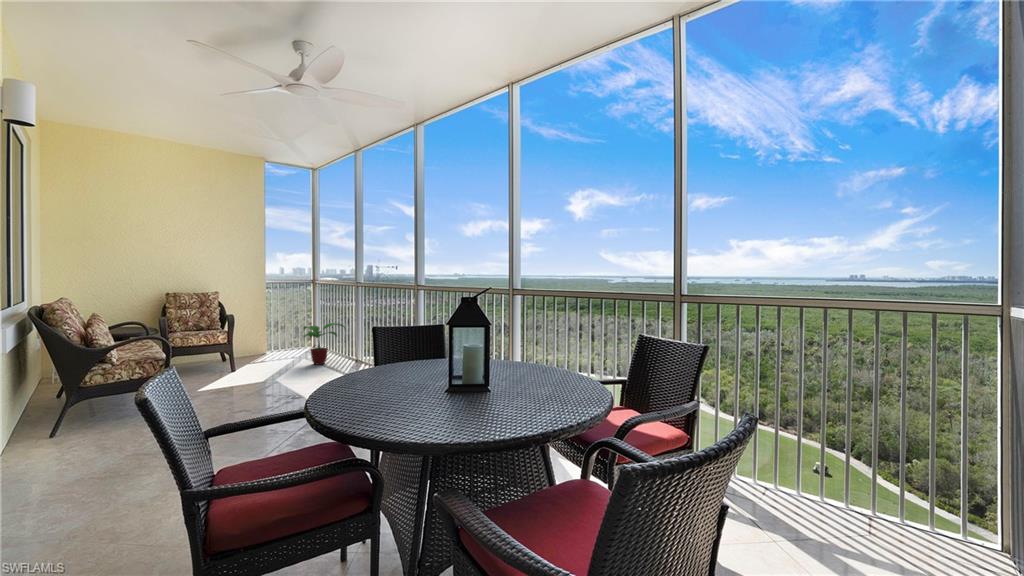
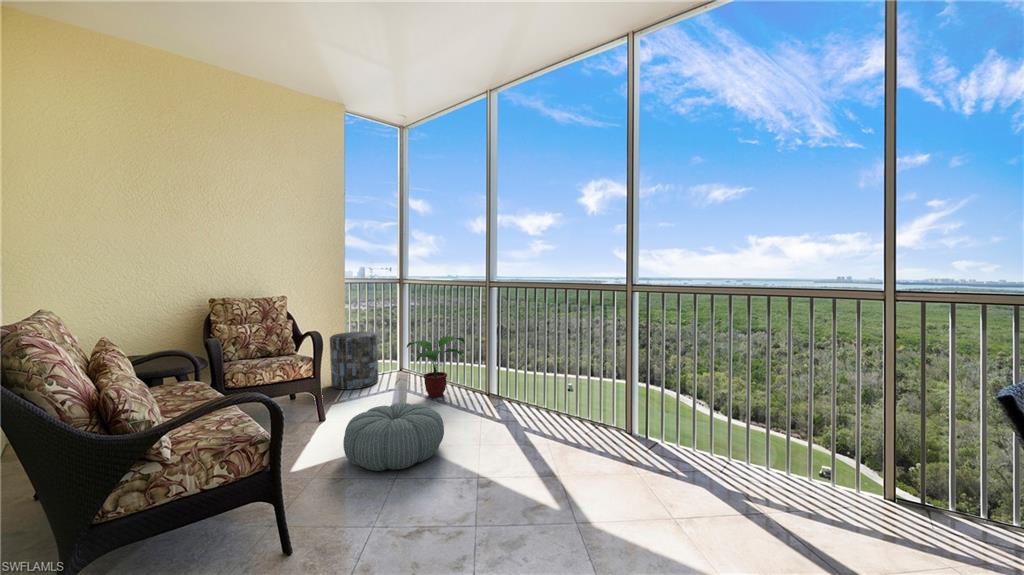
side table: none [253,319,290,359] -> present [330,332,379,390]
pouf: none [226,360,294,393] -> present [343,403,444,471]

